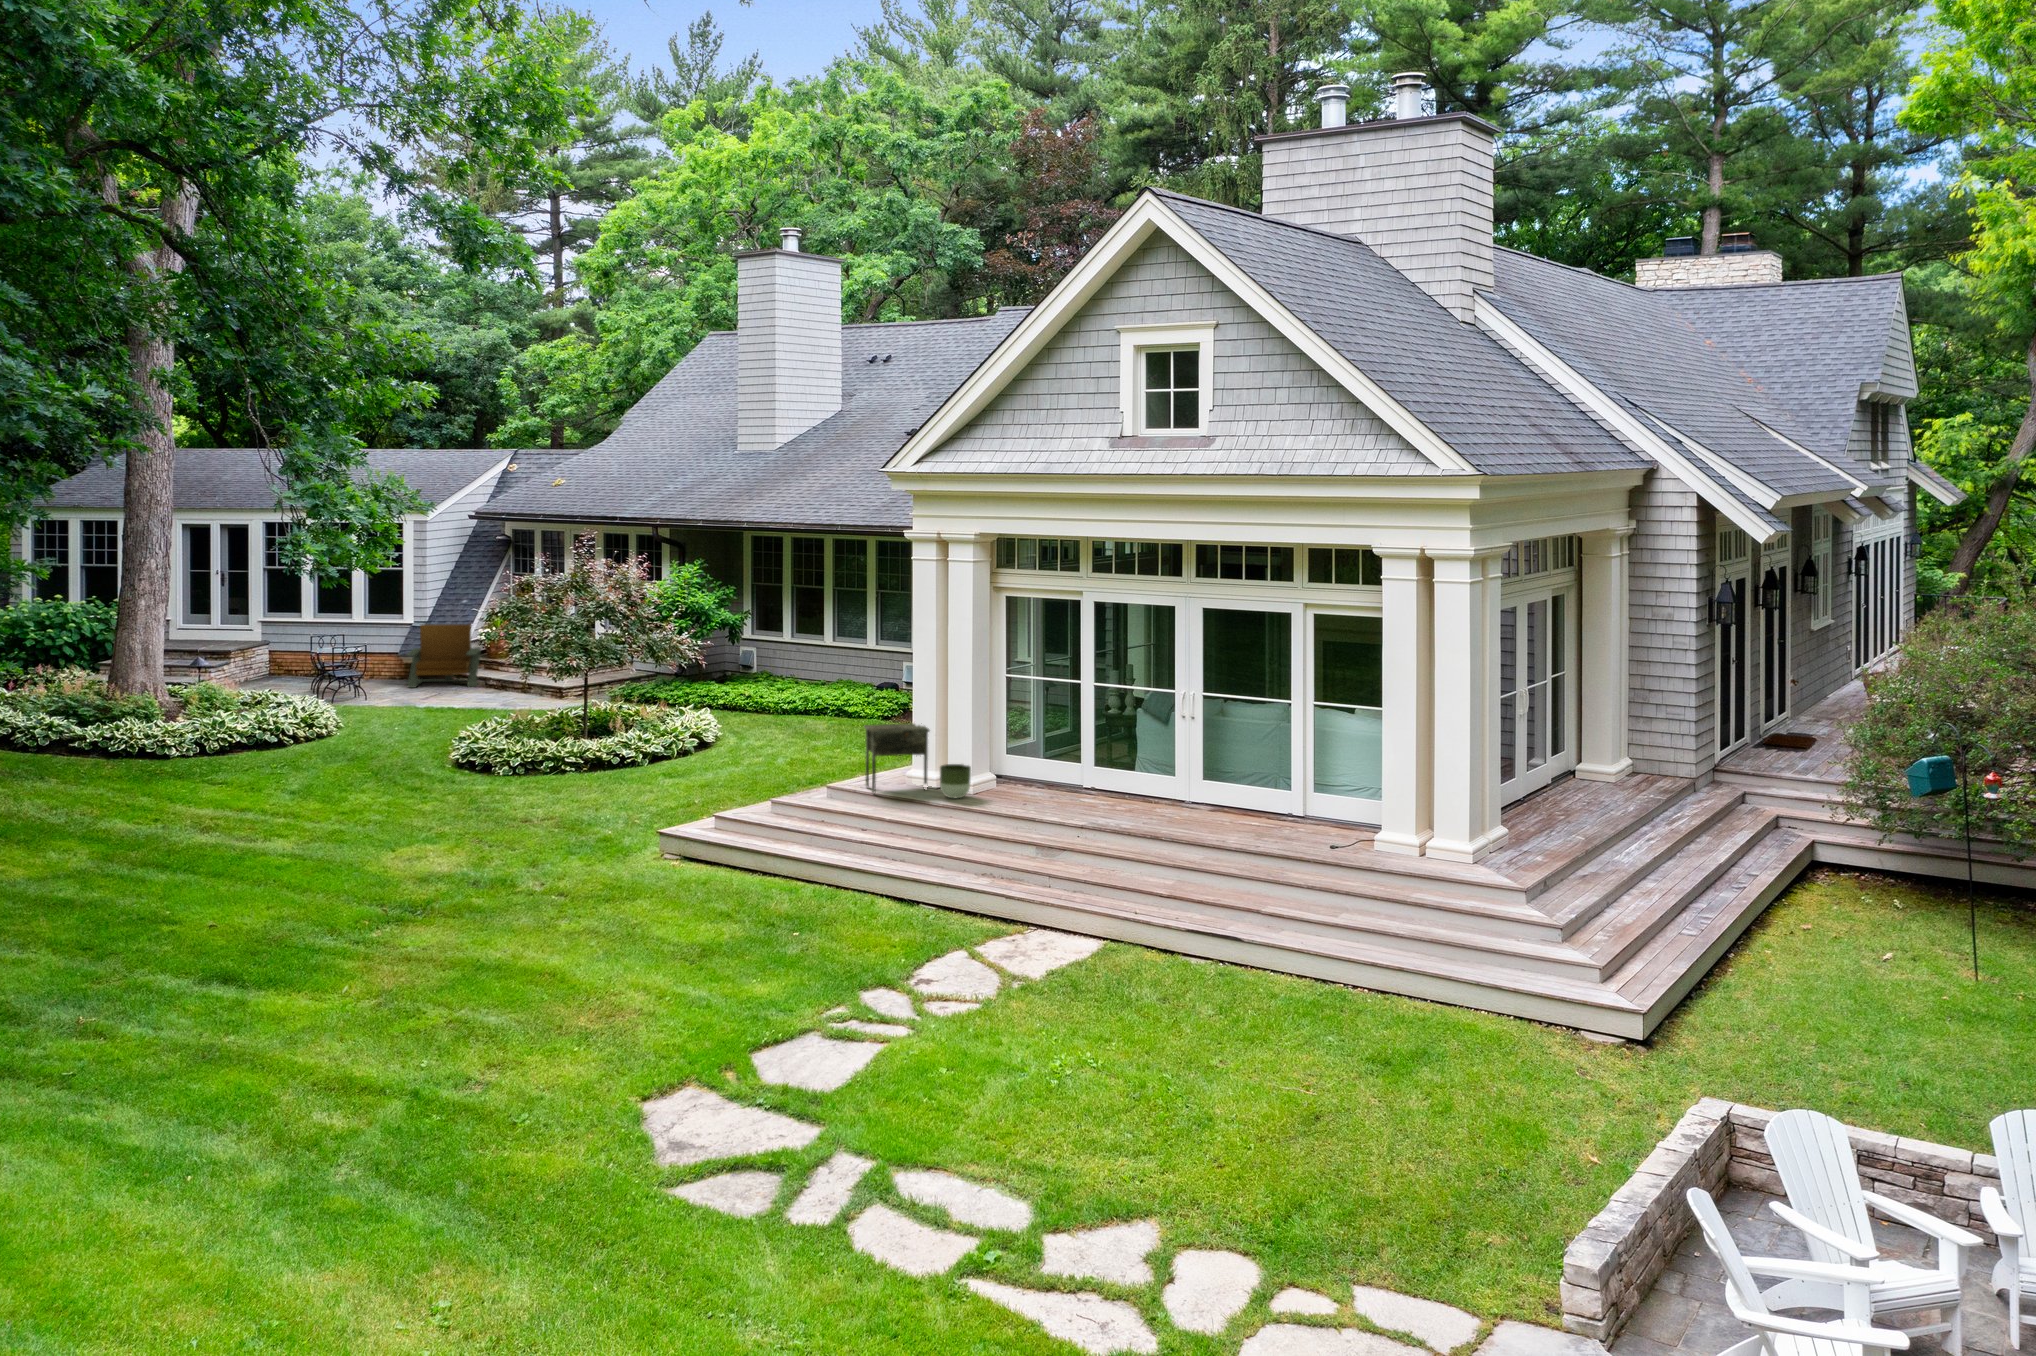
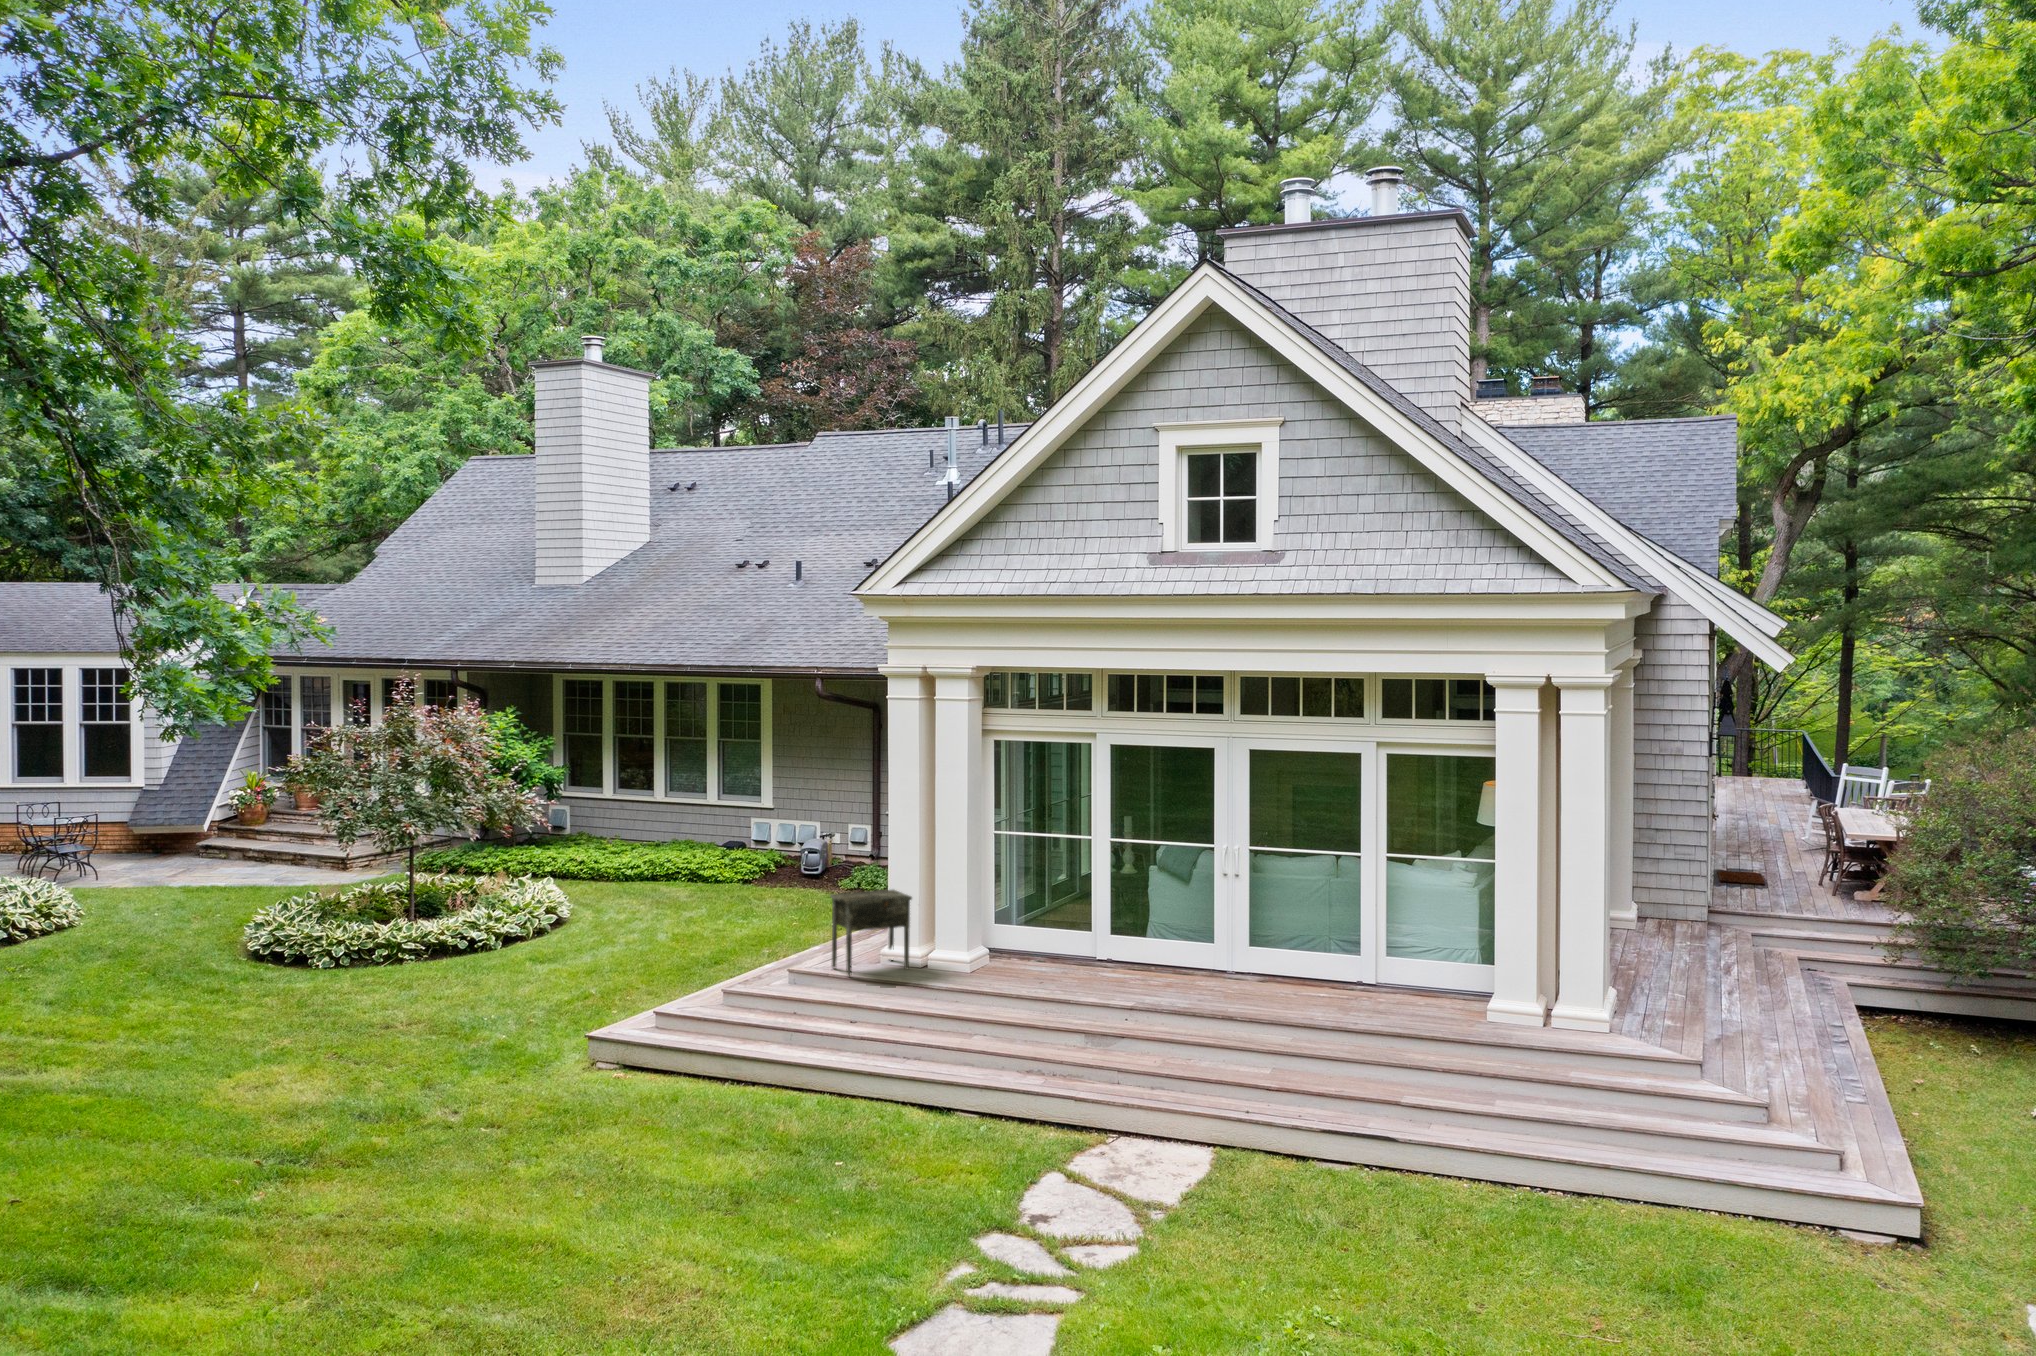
lounge chair: present [407,624,481,688] -> none [143,785,233,863]
planter: present [940,764,971,798] -> none [932,937,969,978]

